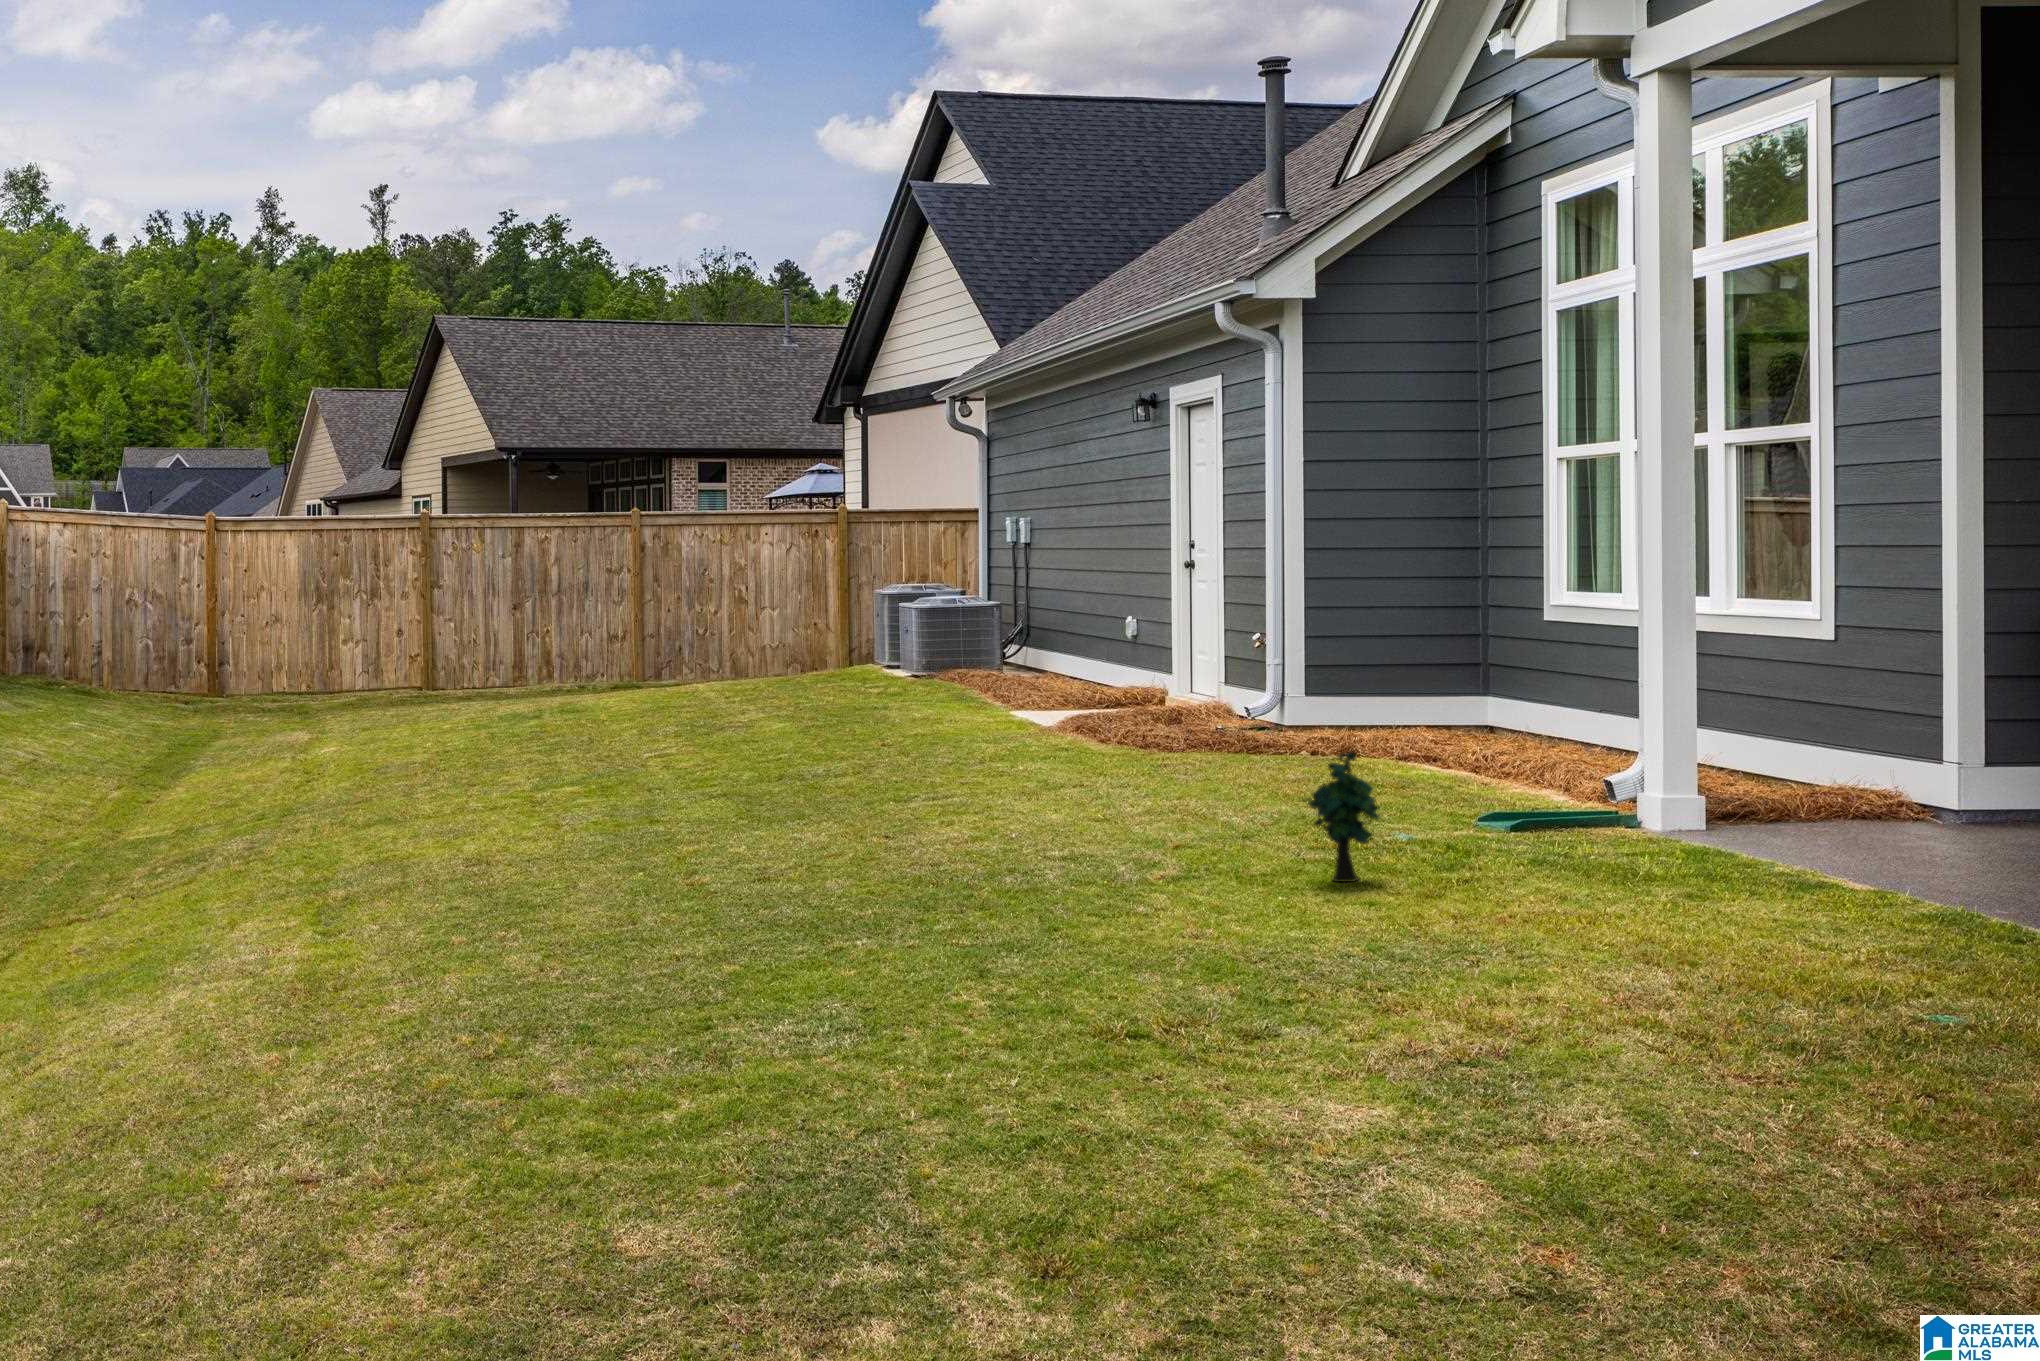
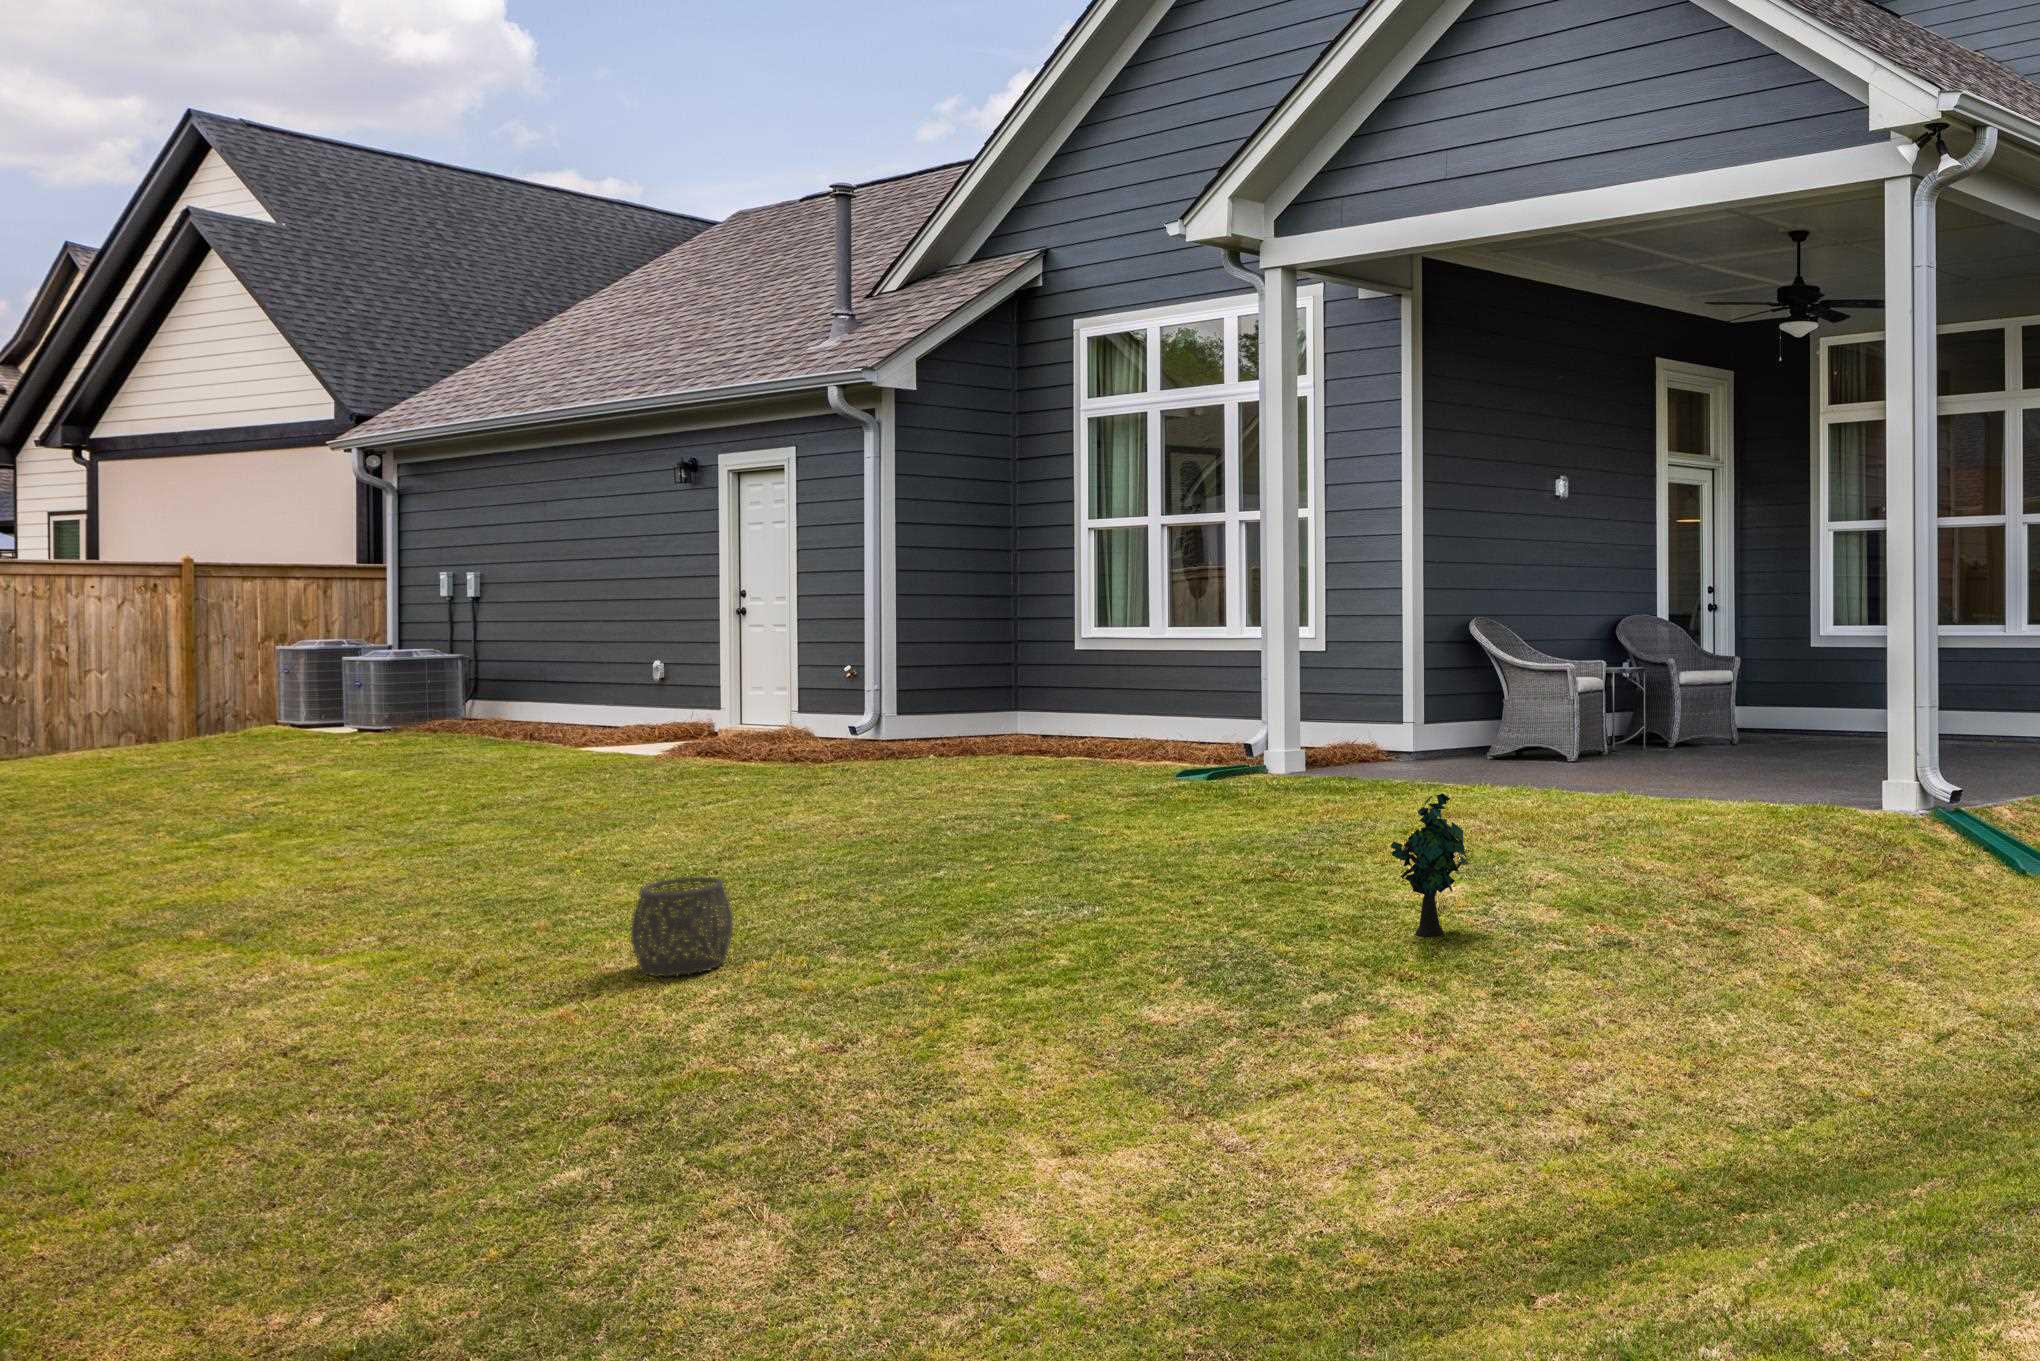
woven basket: none [774,776,850,850] -> present [631,877,733,977]

